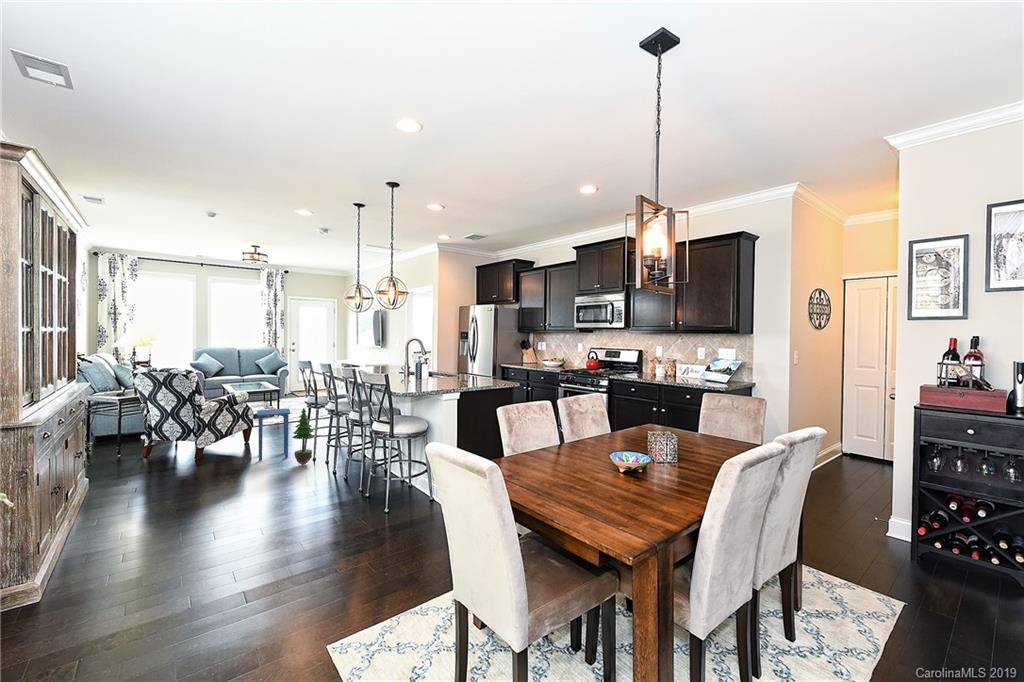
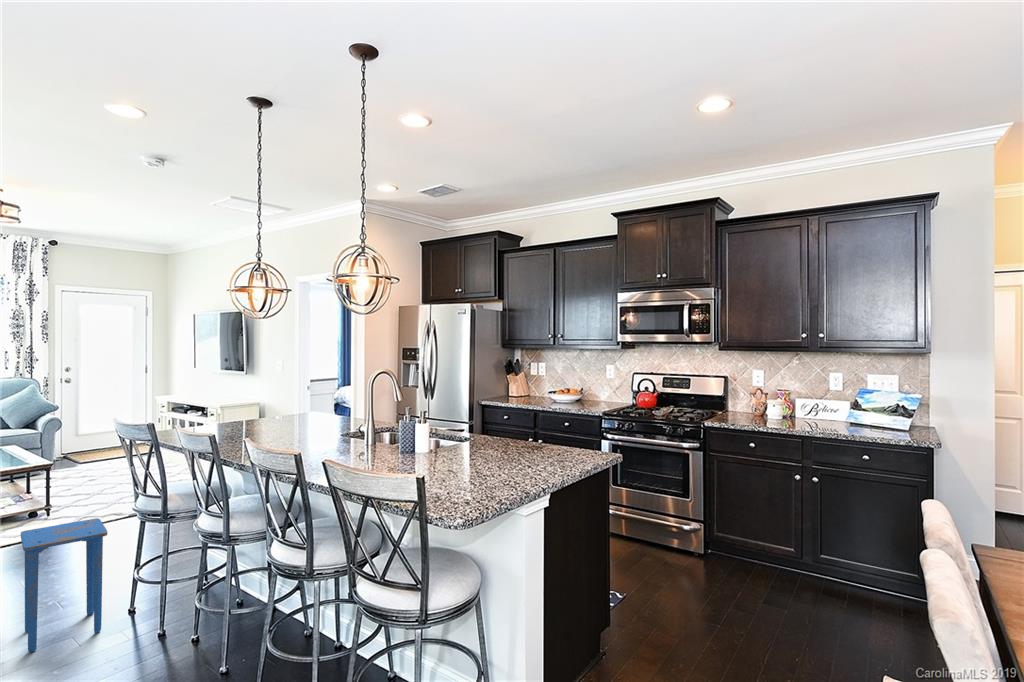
potted tree: present [292,408,314,465] -> none [119,523,174,651]

